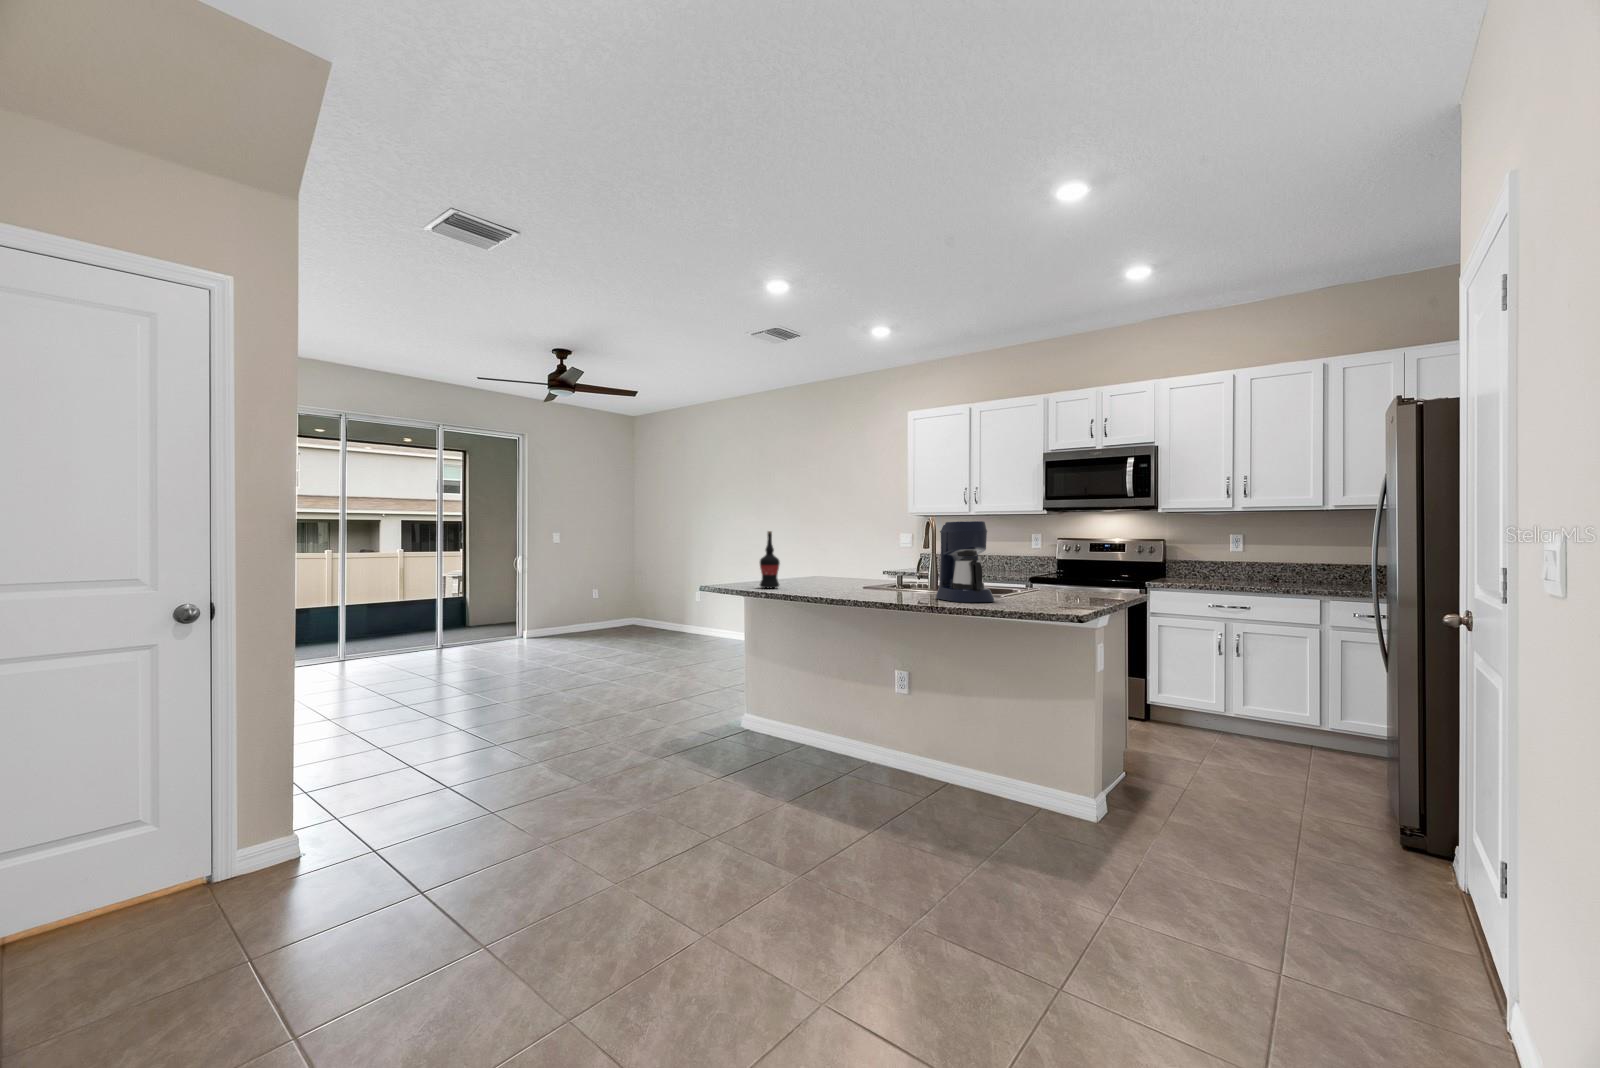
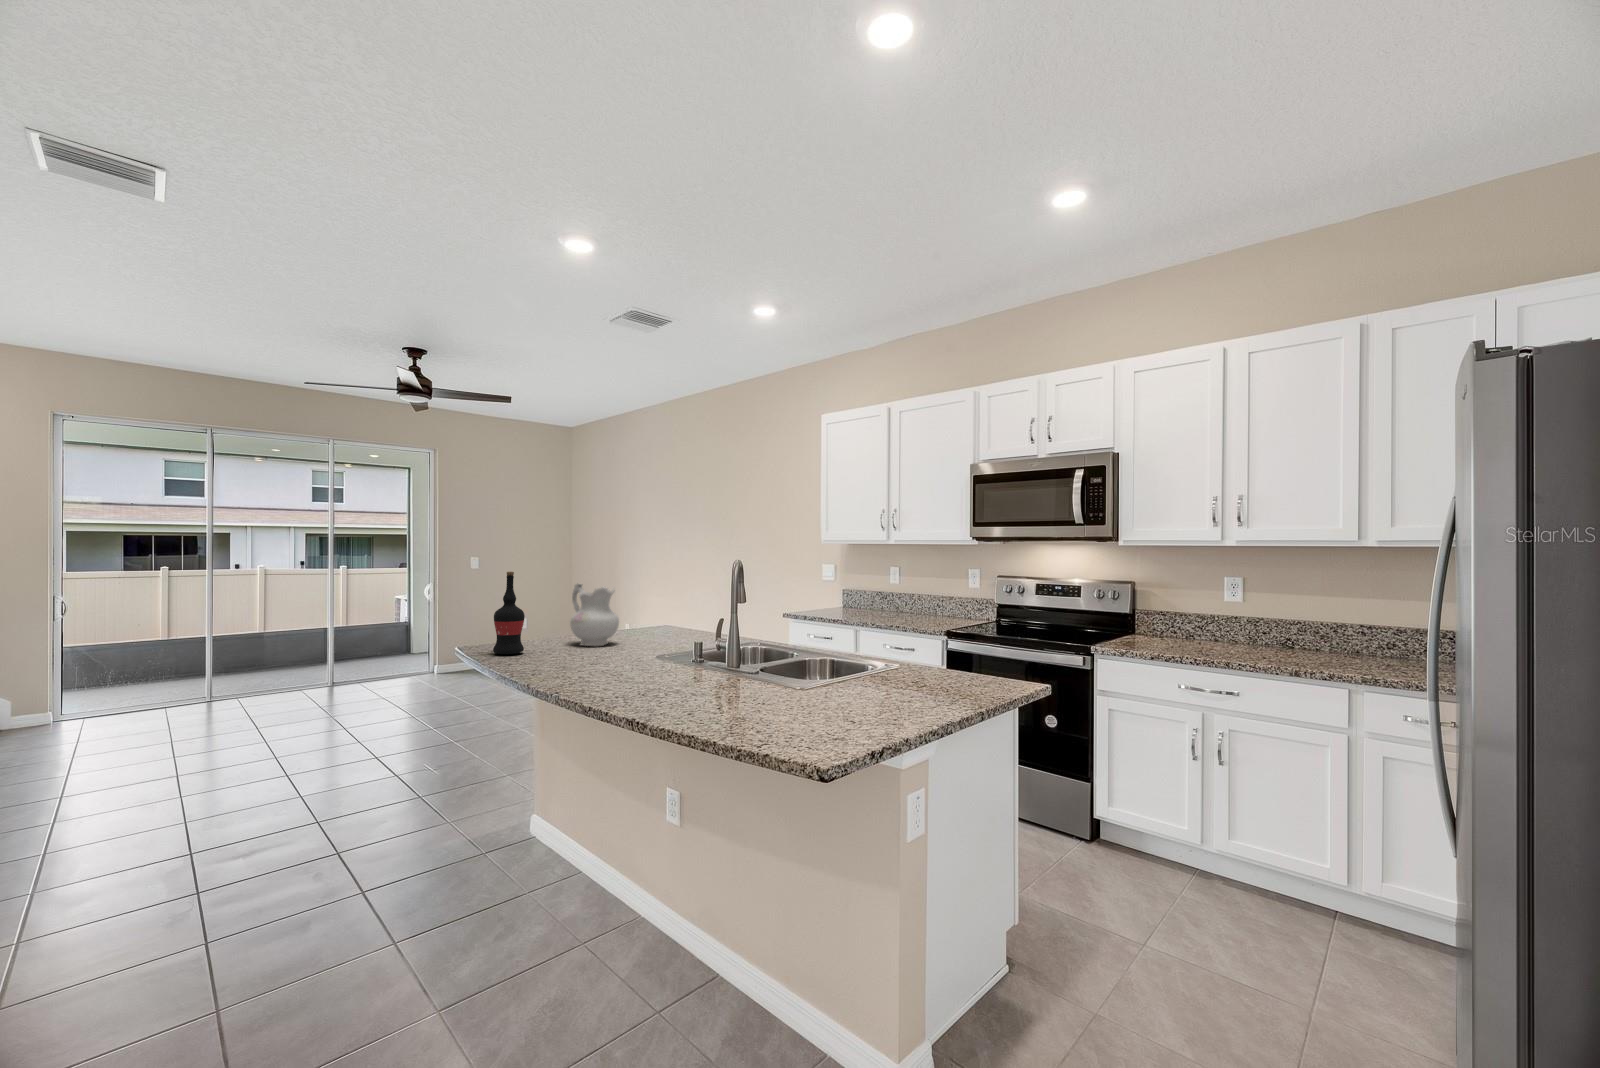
coffee maker: present [936,521,994,603] -> none [664,569,745,712]
ceramic pitcher: none [786,542,823,586] -> present [570,584,619,647]

